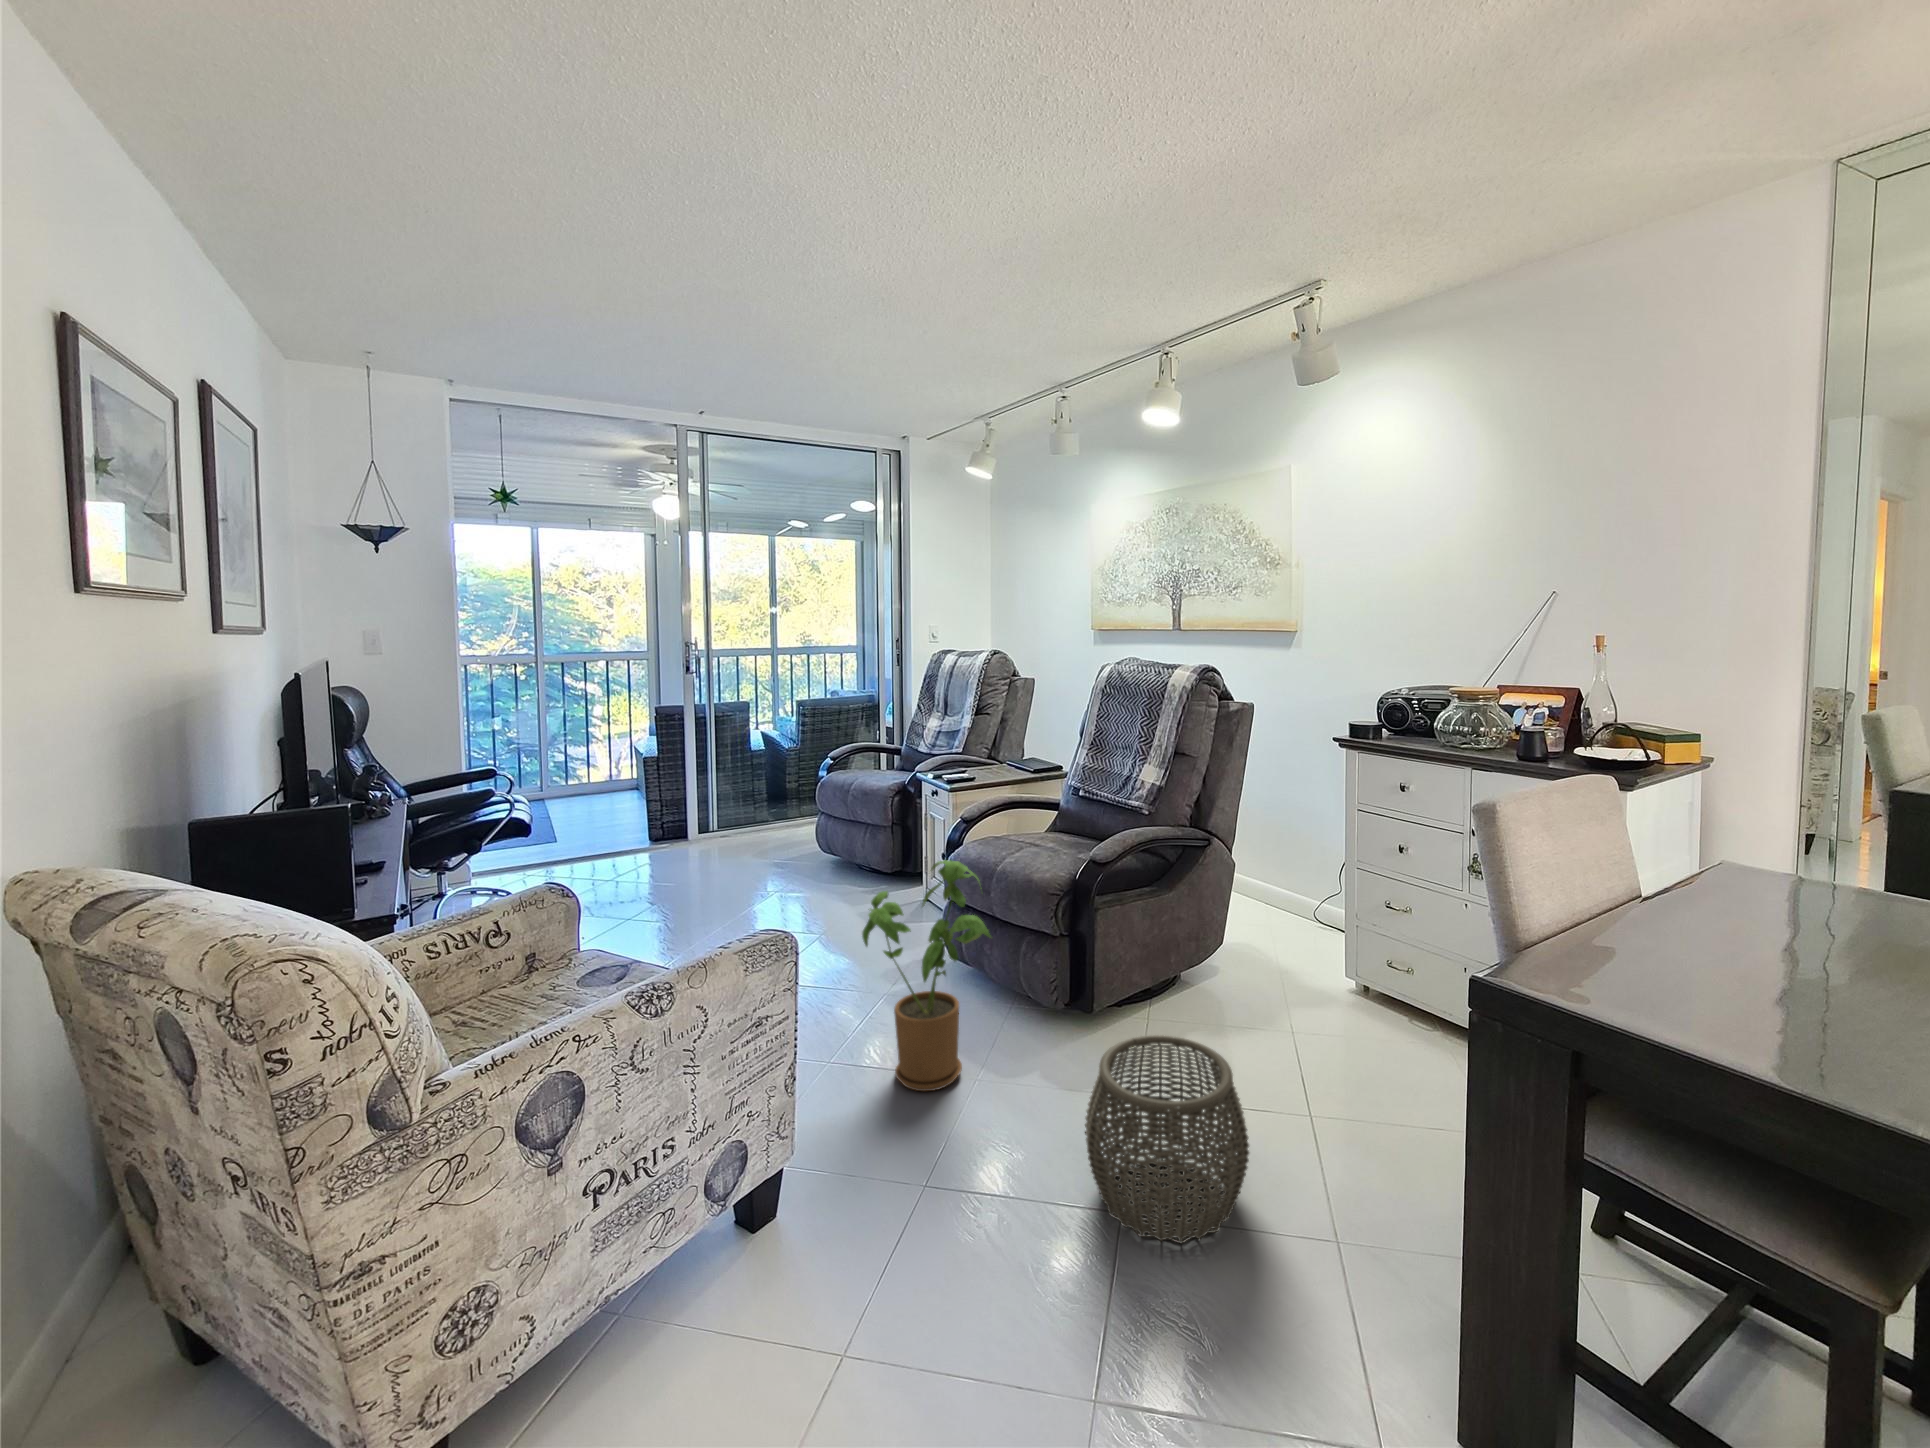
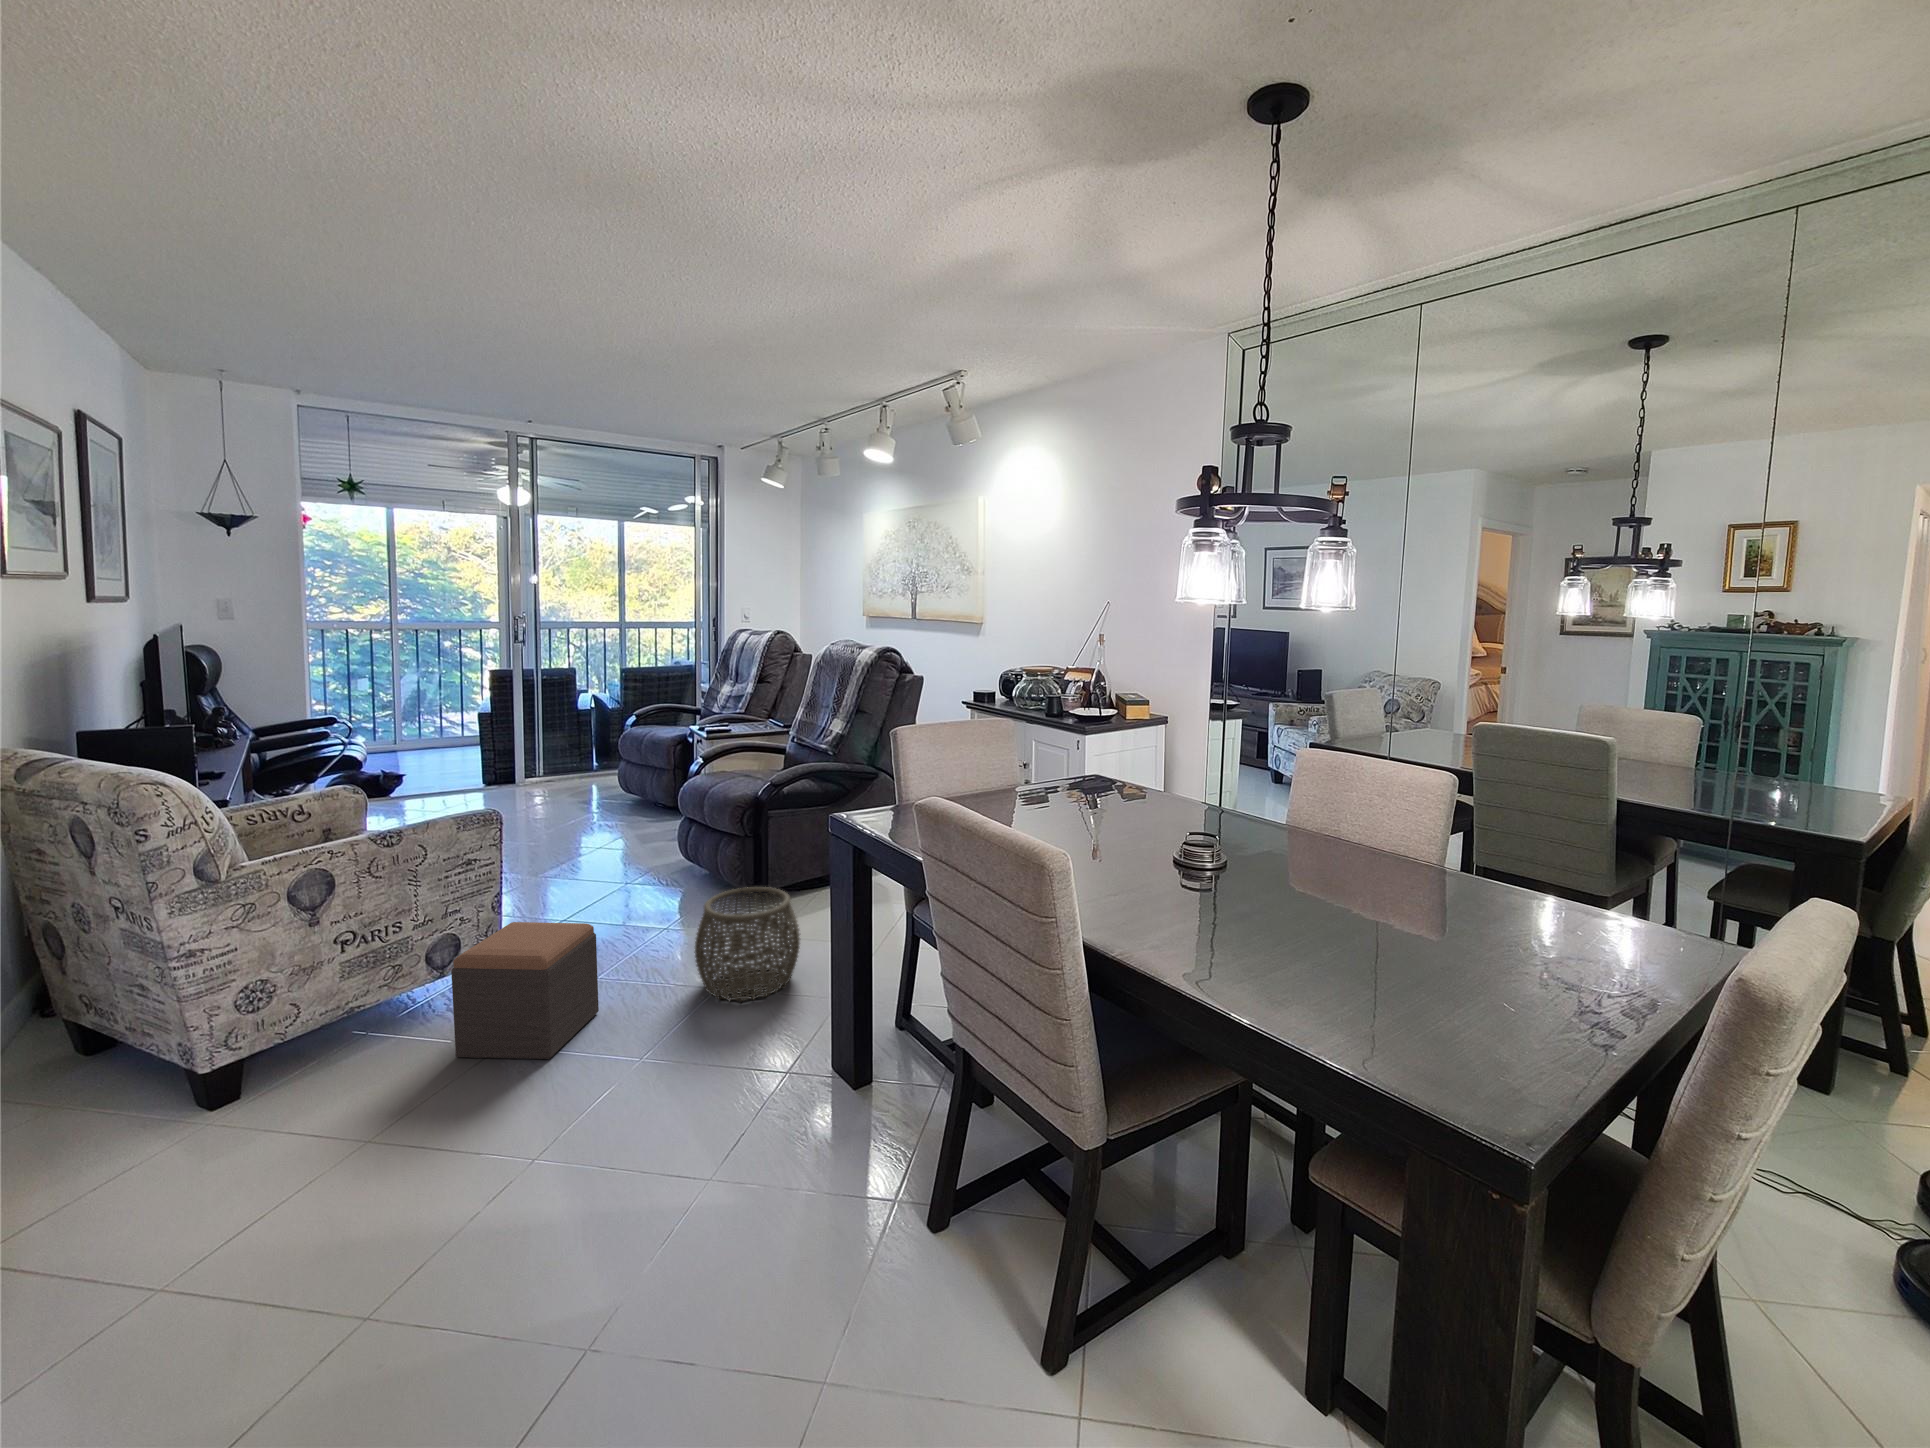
house plant: present [862,860,991,1091] -> none [585,779,677,936]
footstool: none [771,1120,965,1394] -> present [451,922,599,1059]

